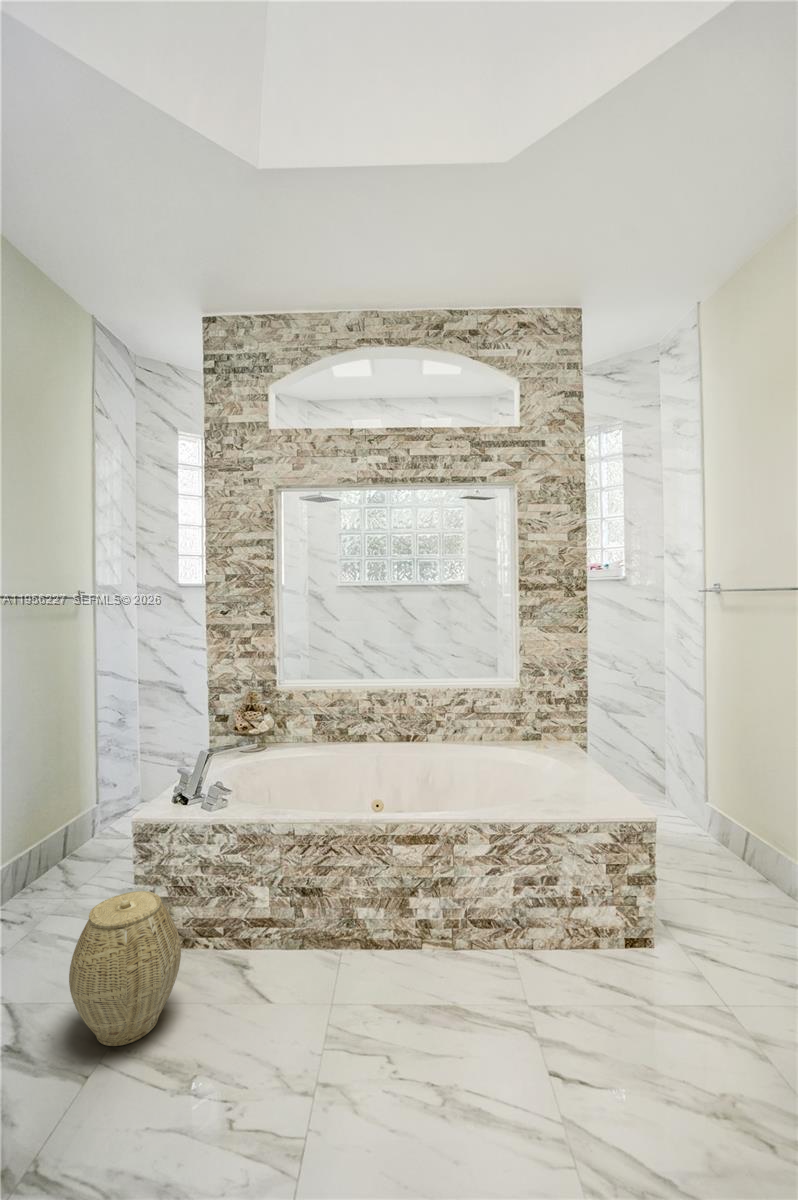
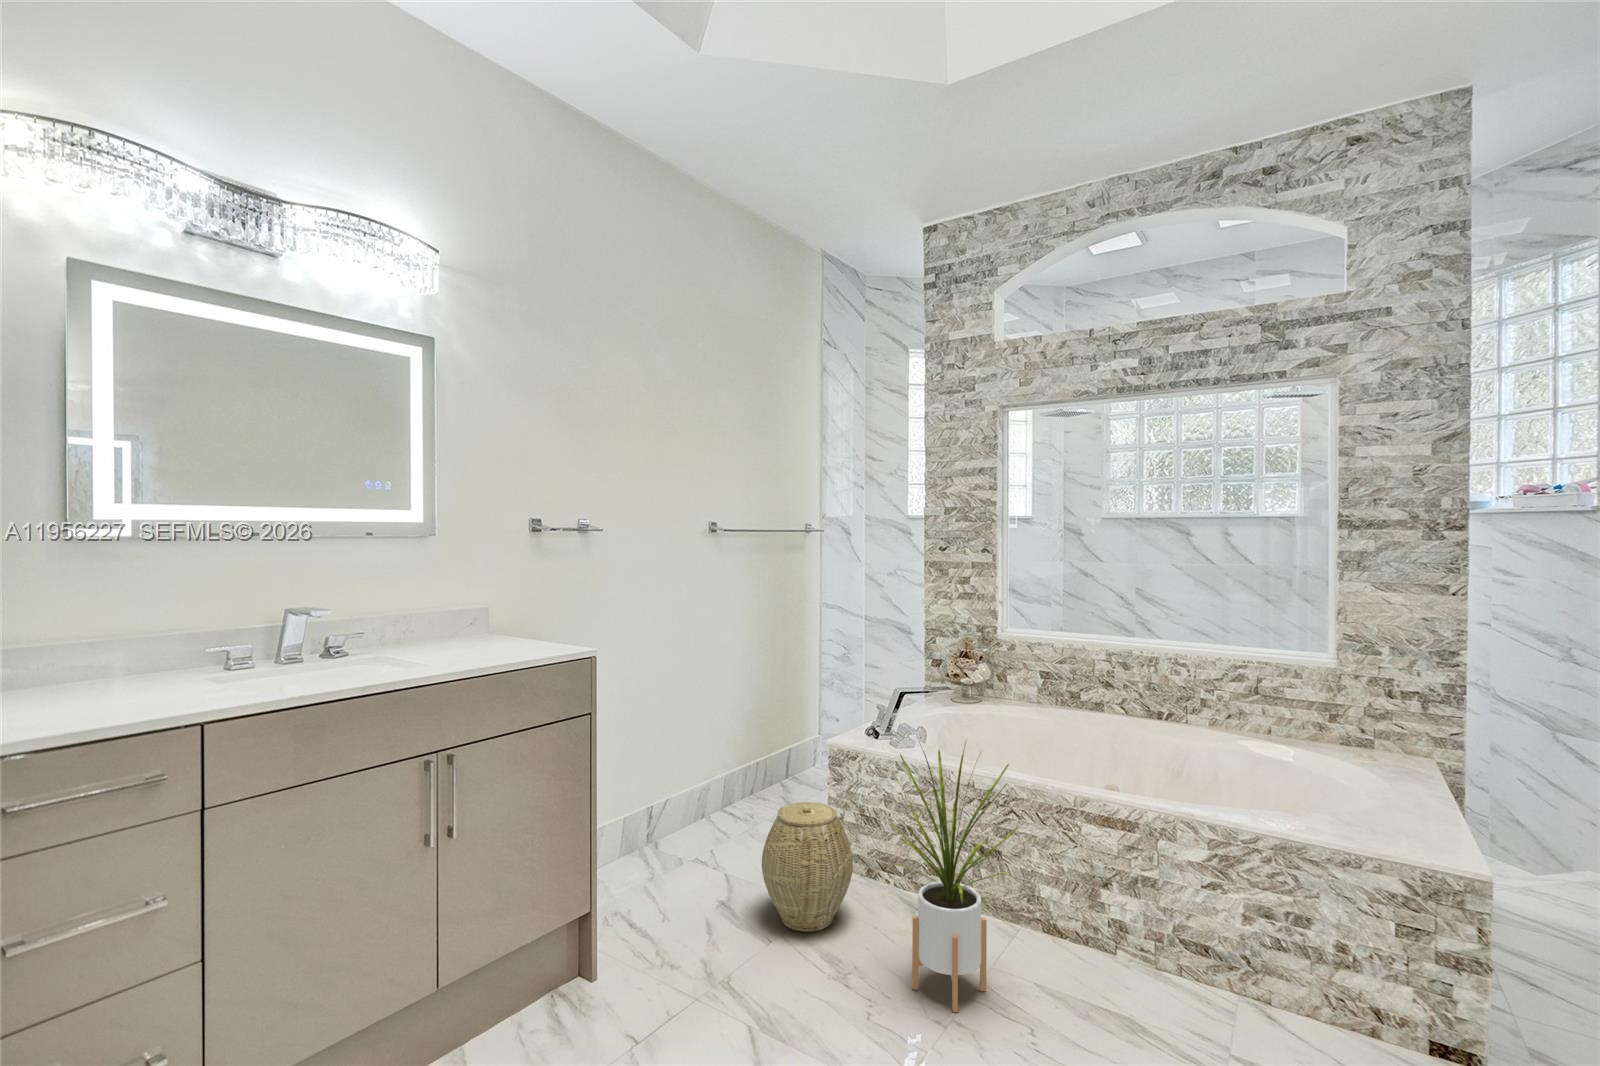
house plant: none [235,793,371,1072] -> present [887,741,1019,1012]

